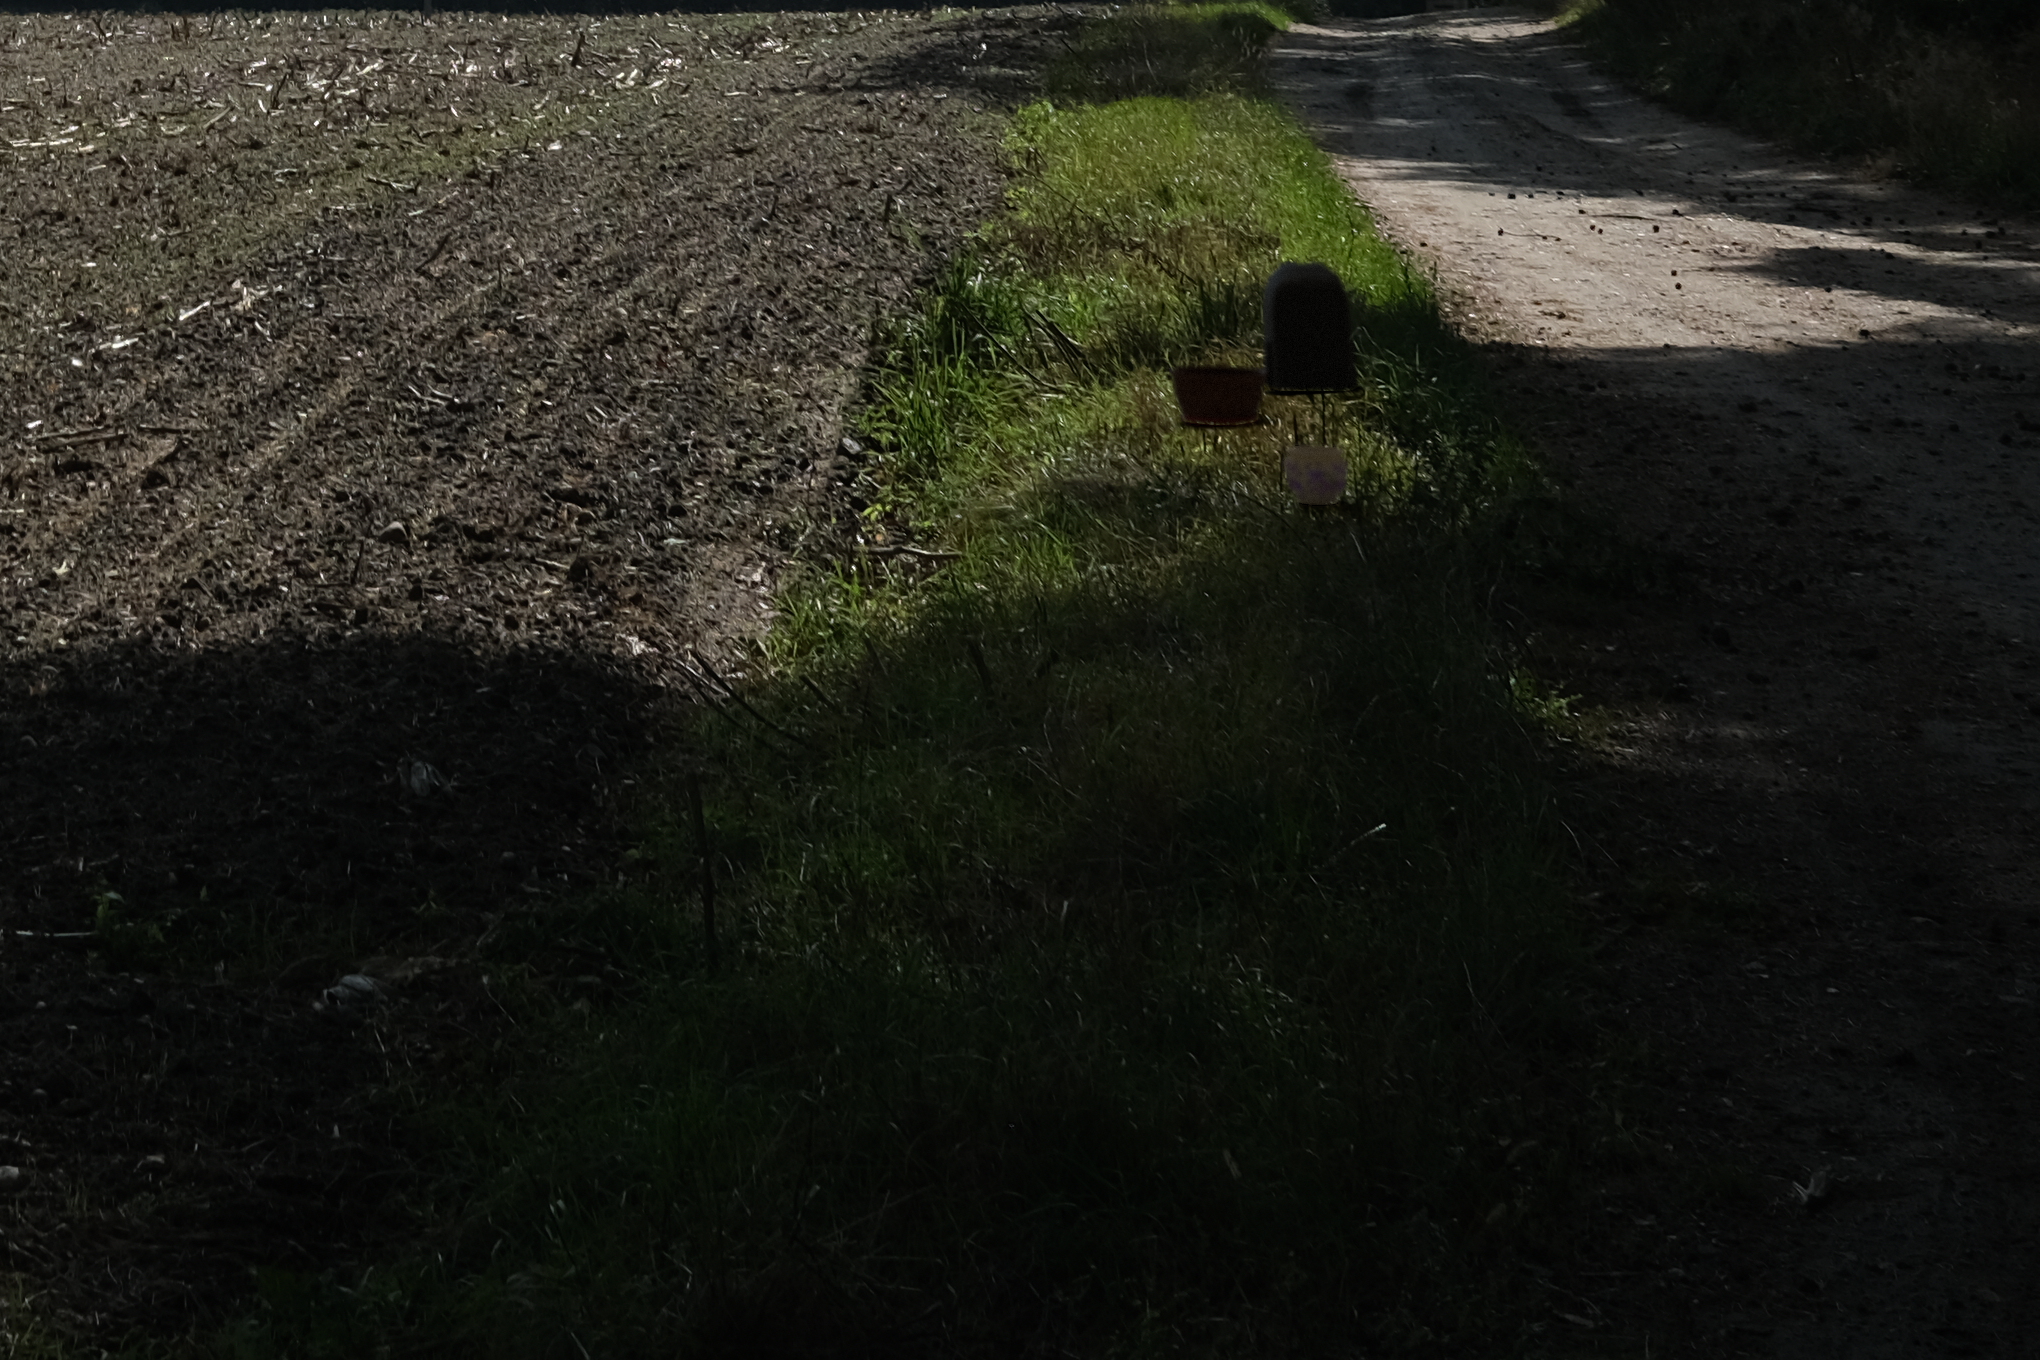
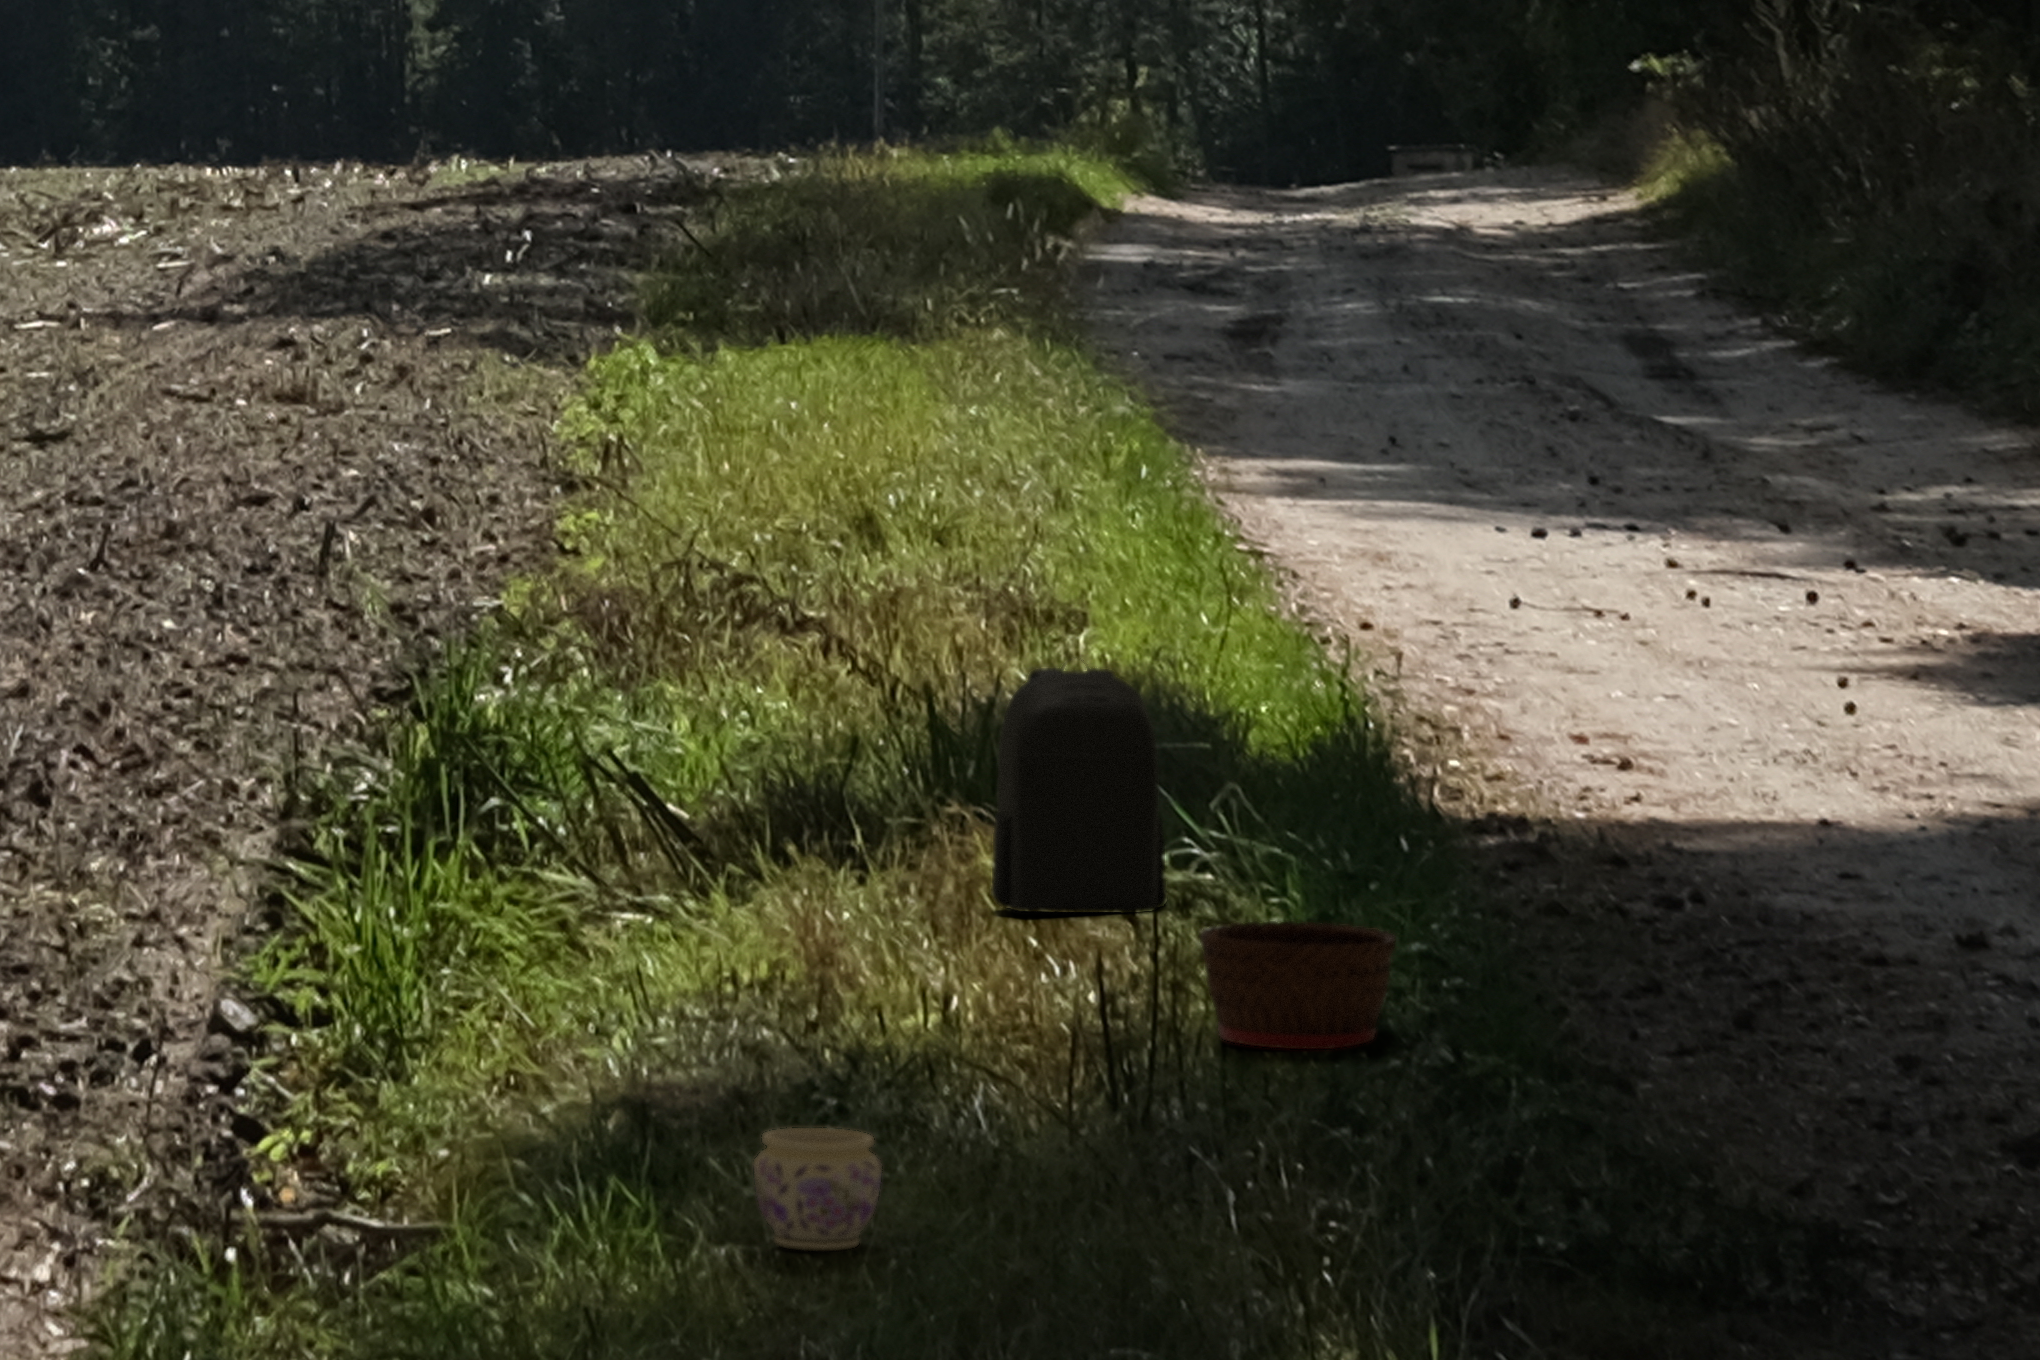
basket: present [1169,364,1267,426] -> present [1200,921,1396,1049]
planter: present [1284,446,1348,505] -> present [754,1128,882,1251]

